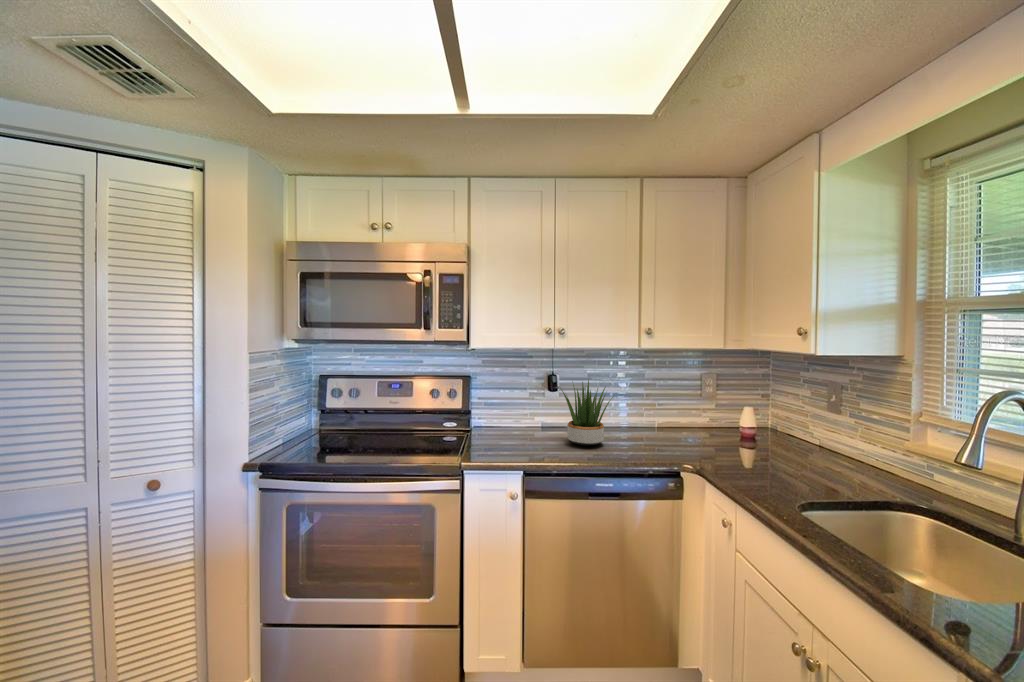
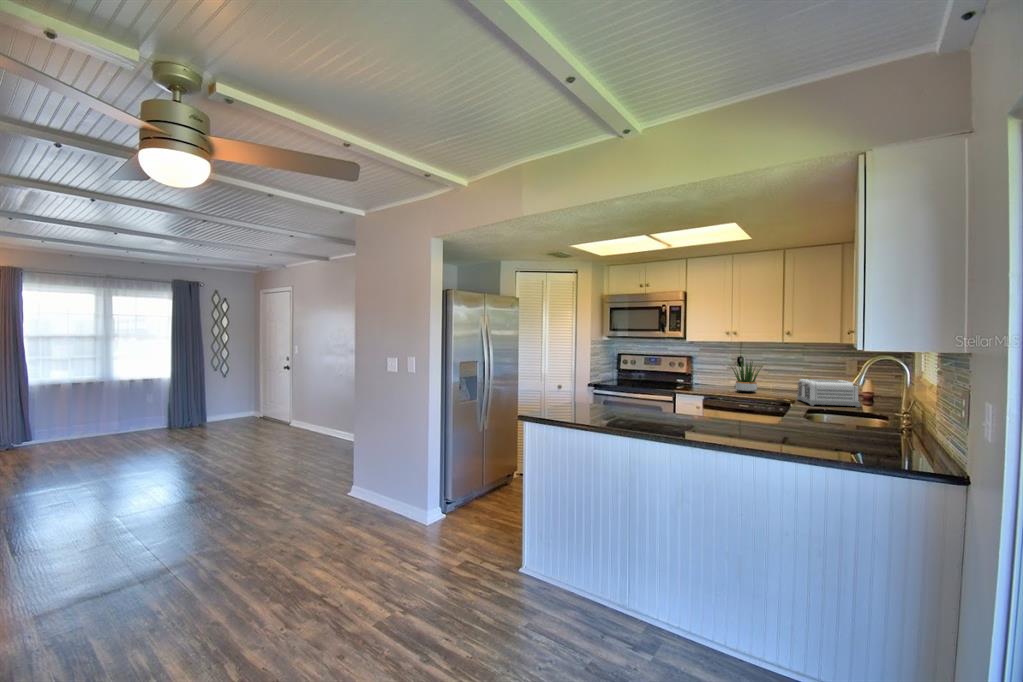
toaster: none [703,414,835,488] -> present [796,379,860,407]

